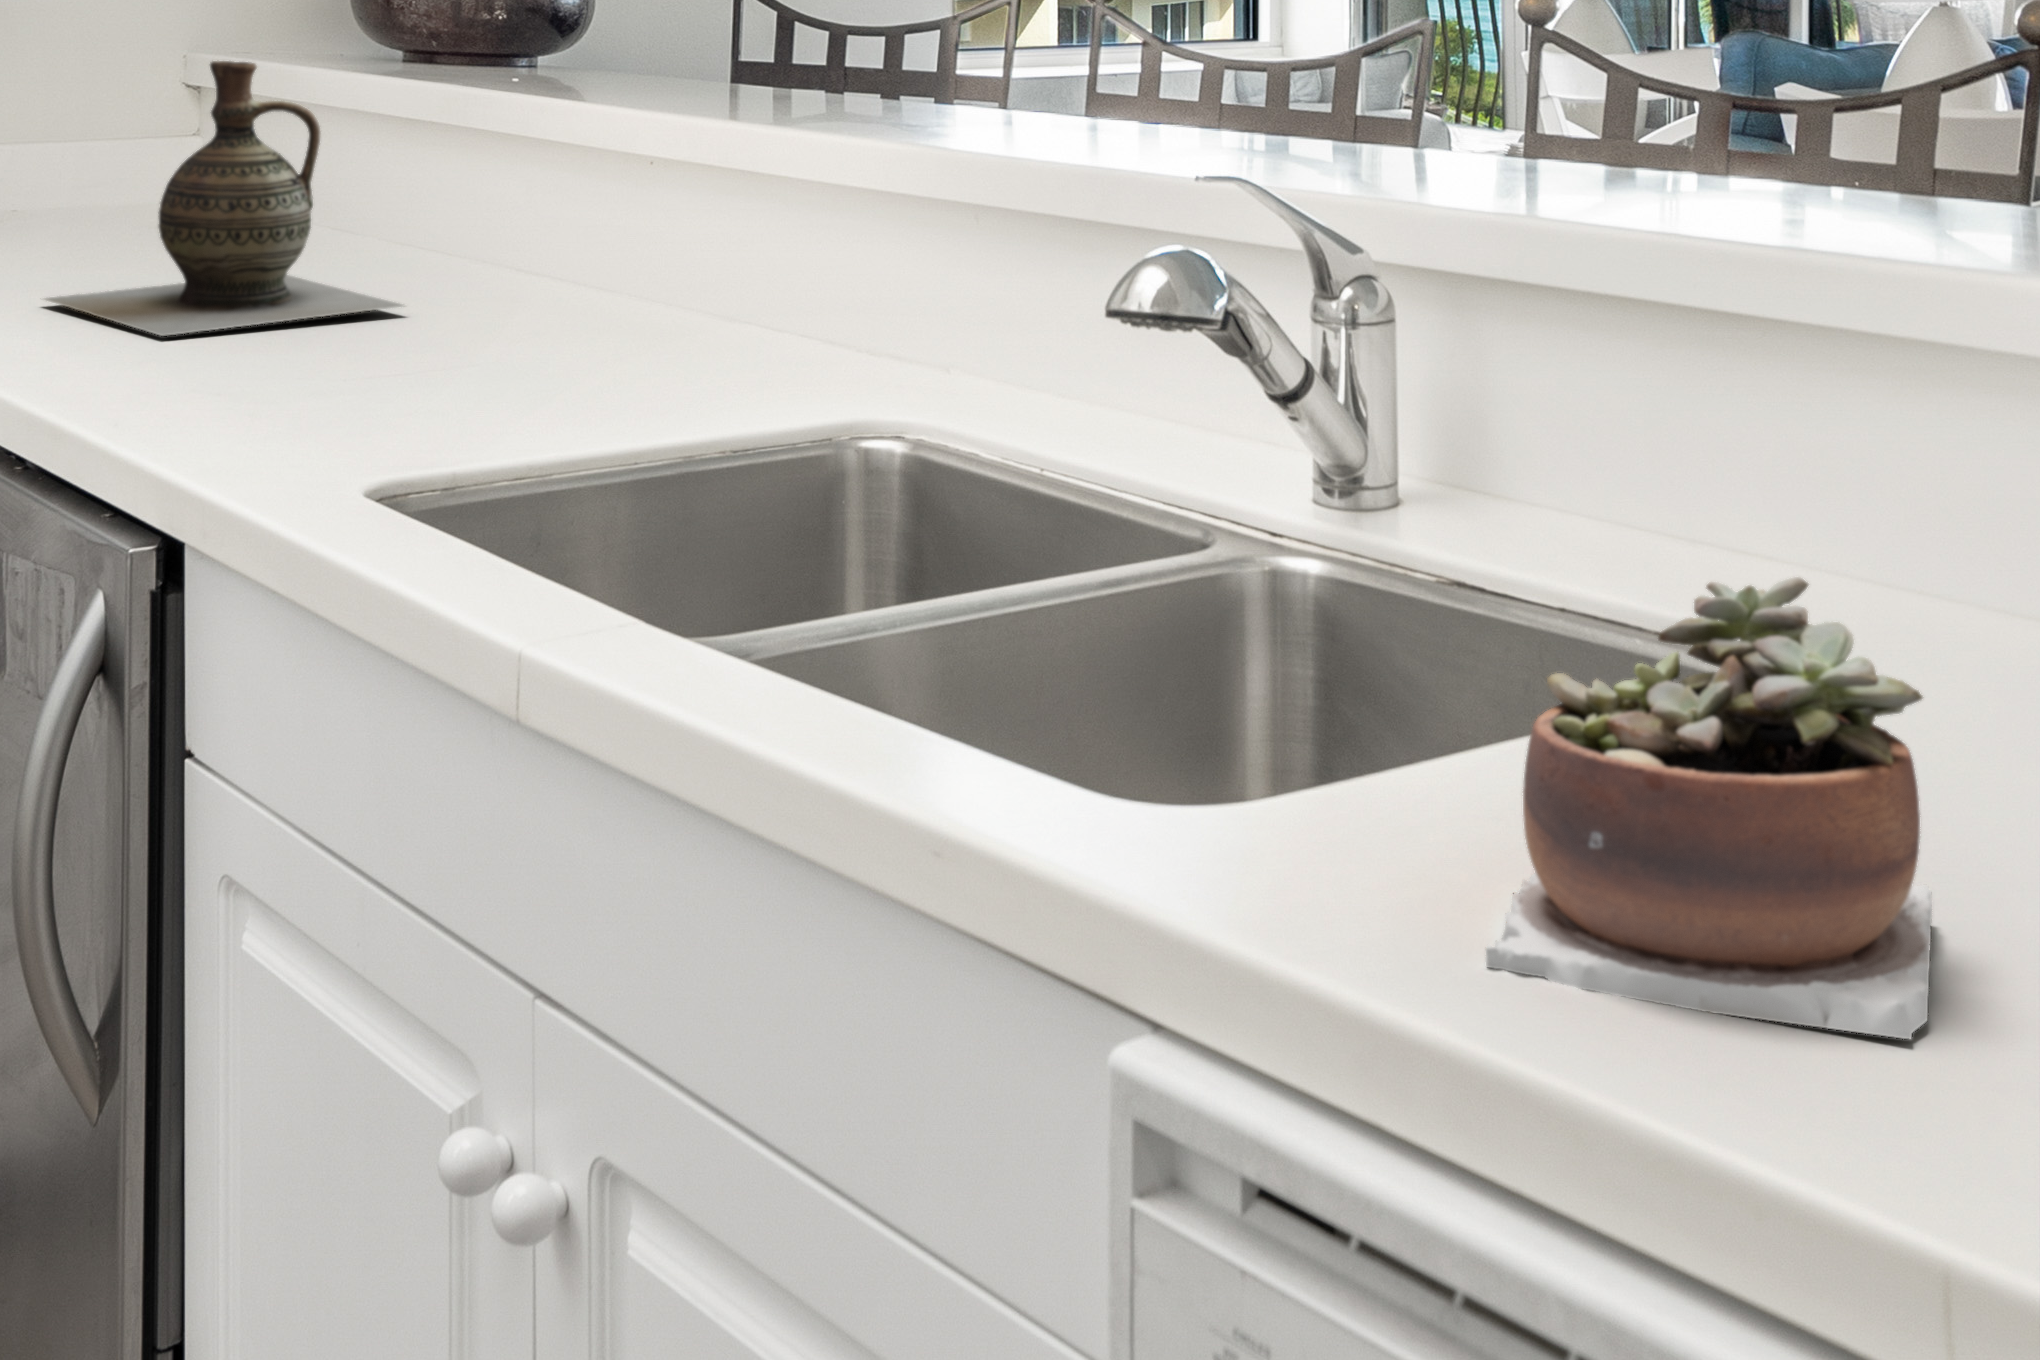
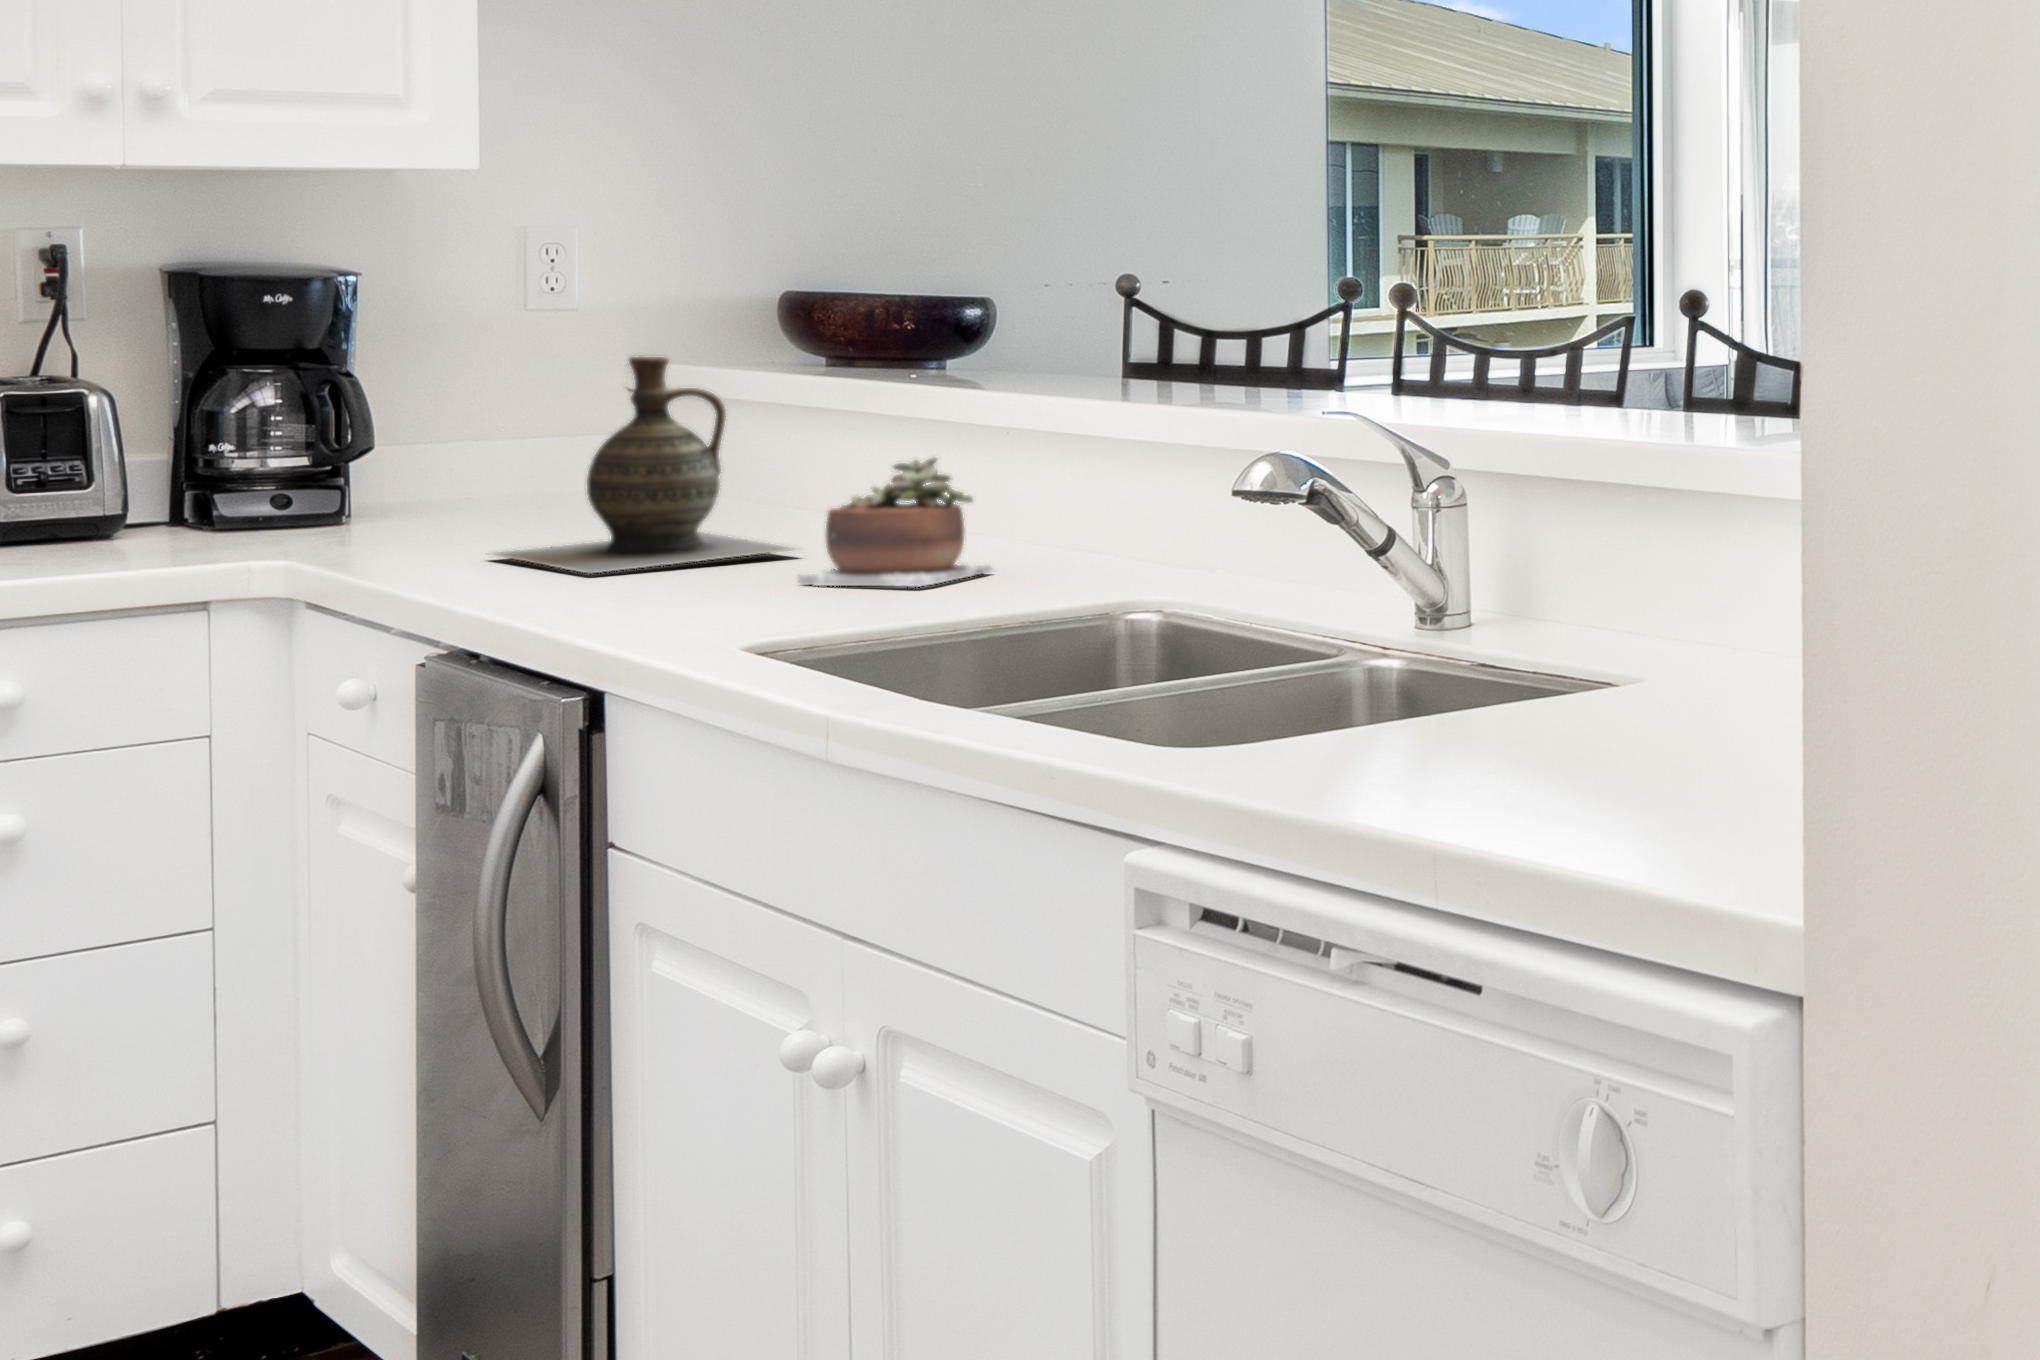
succulent plant: present [1486,577,1932,1039] -> present [799,458,992,587]

